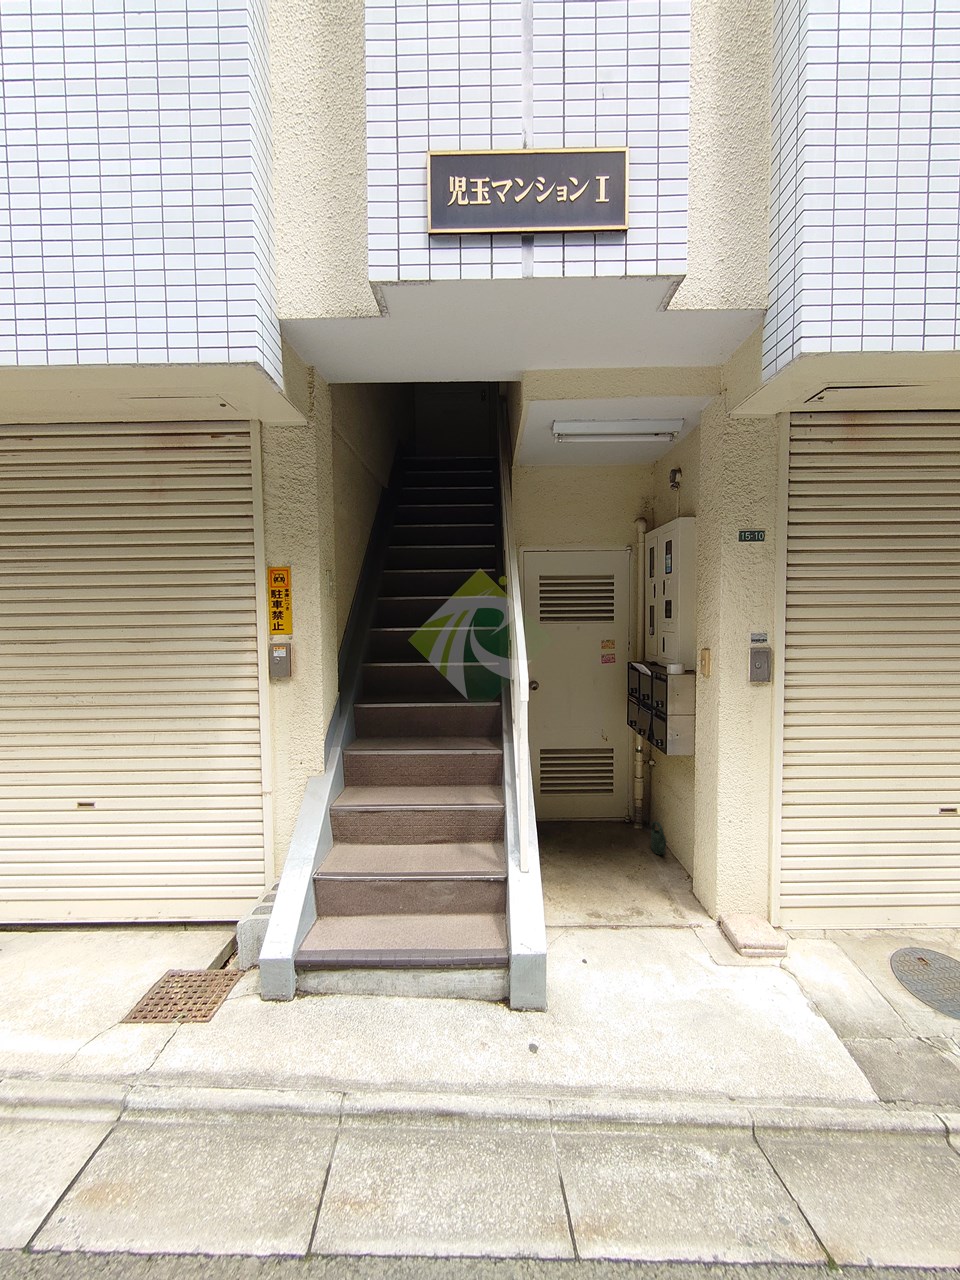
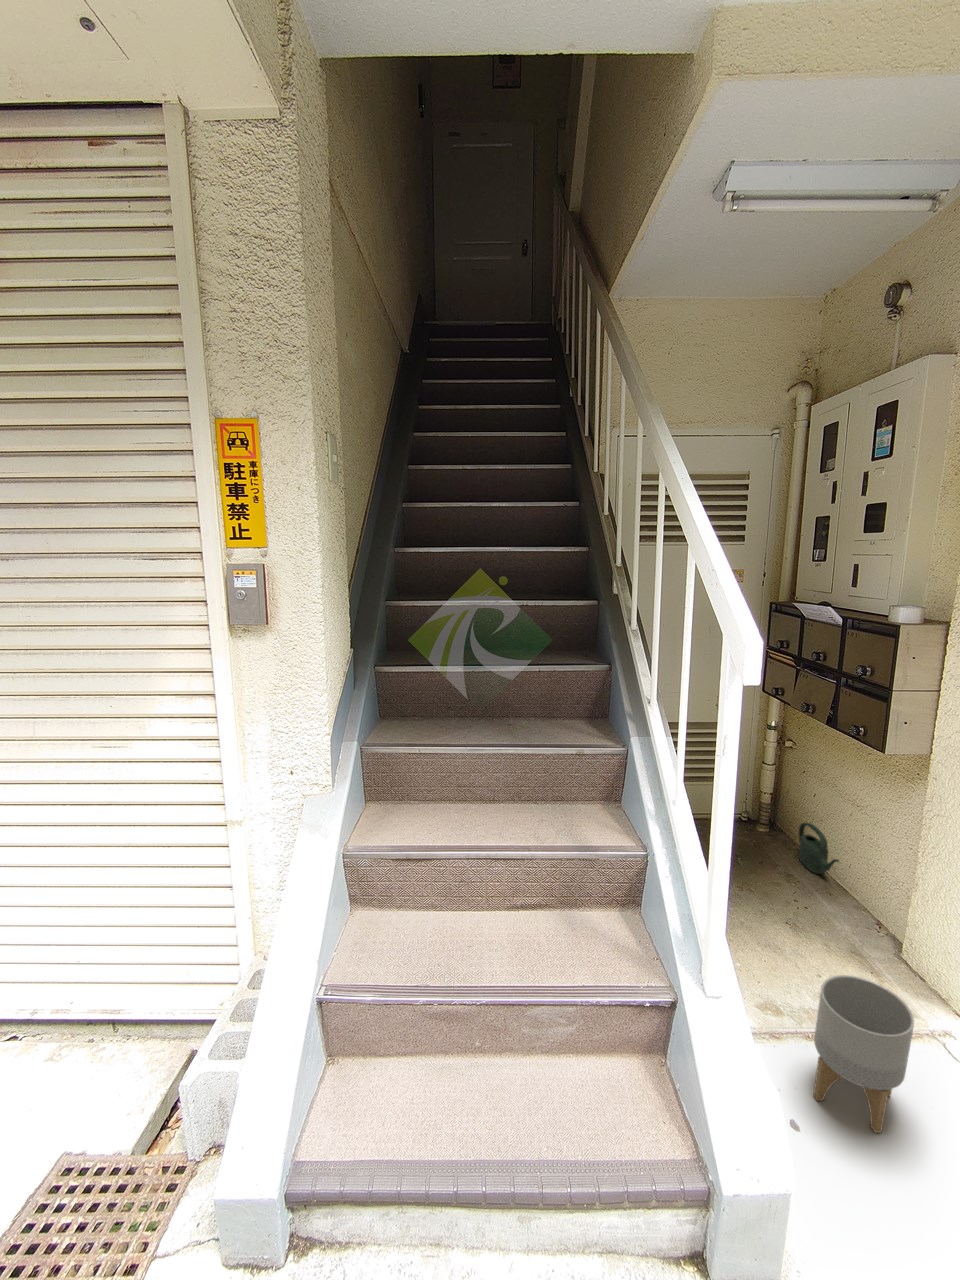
planter: none [601,878,649,962] -> present [813,975,914,1133]

